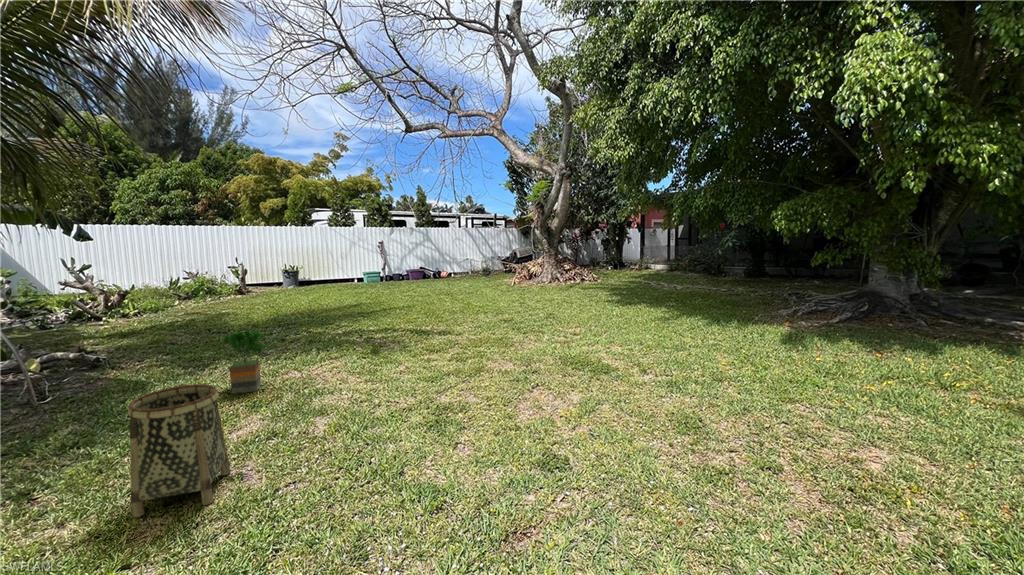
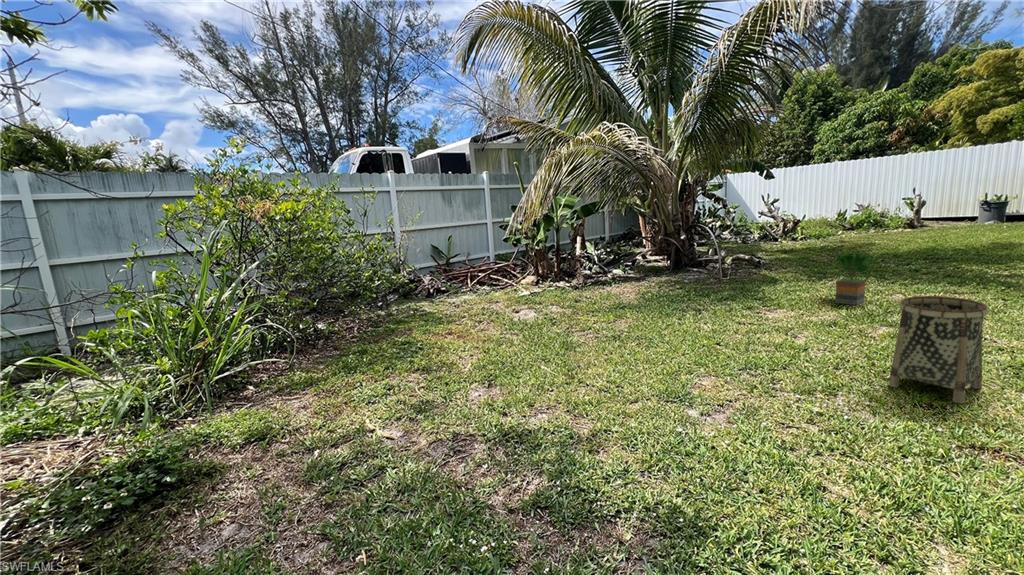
basket: present [128,384,230,517] -> present [889,296,988,404]

